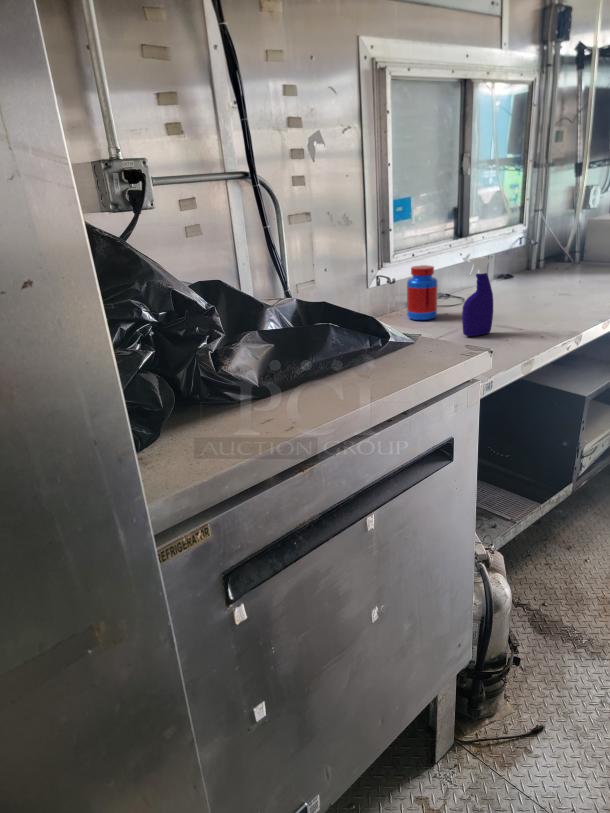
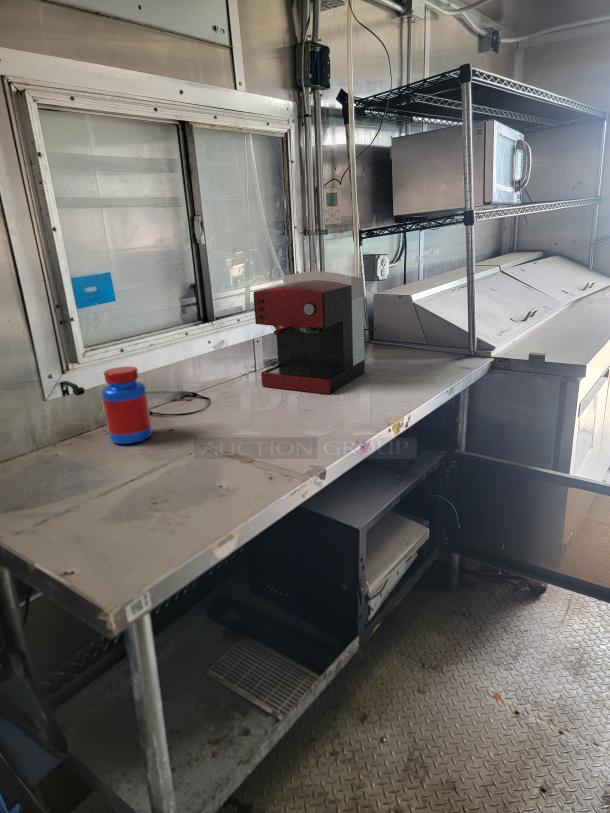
coffee maker: none [500,198,593,296] -> present [253,271,365,394]
spray bottle: present [462,257,493,336] -> none [146,363,202,479]

